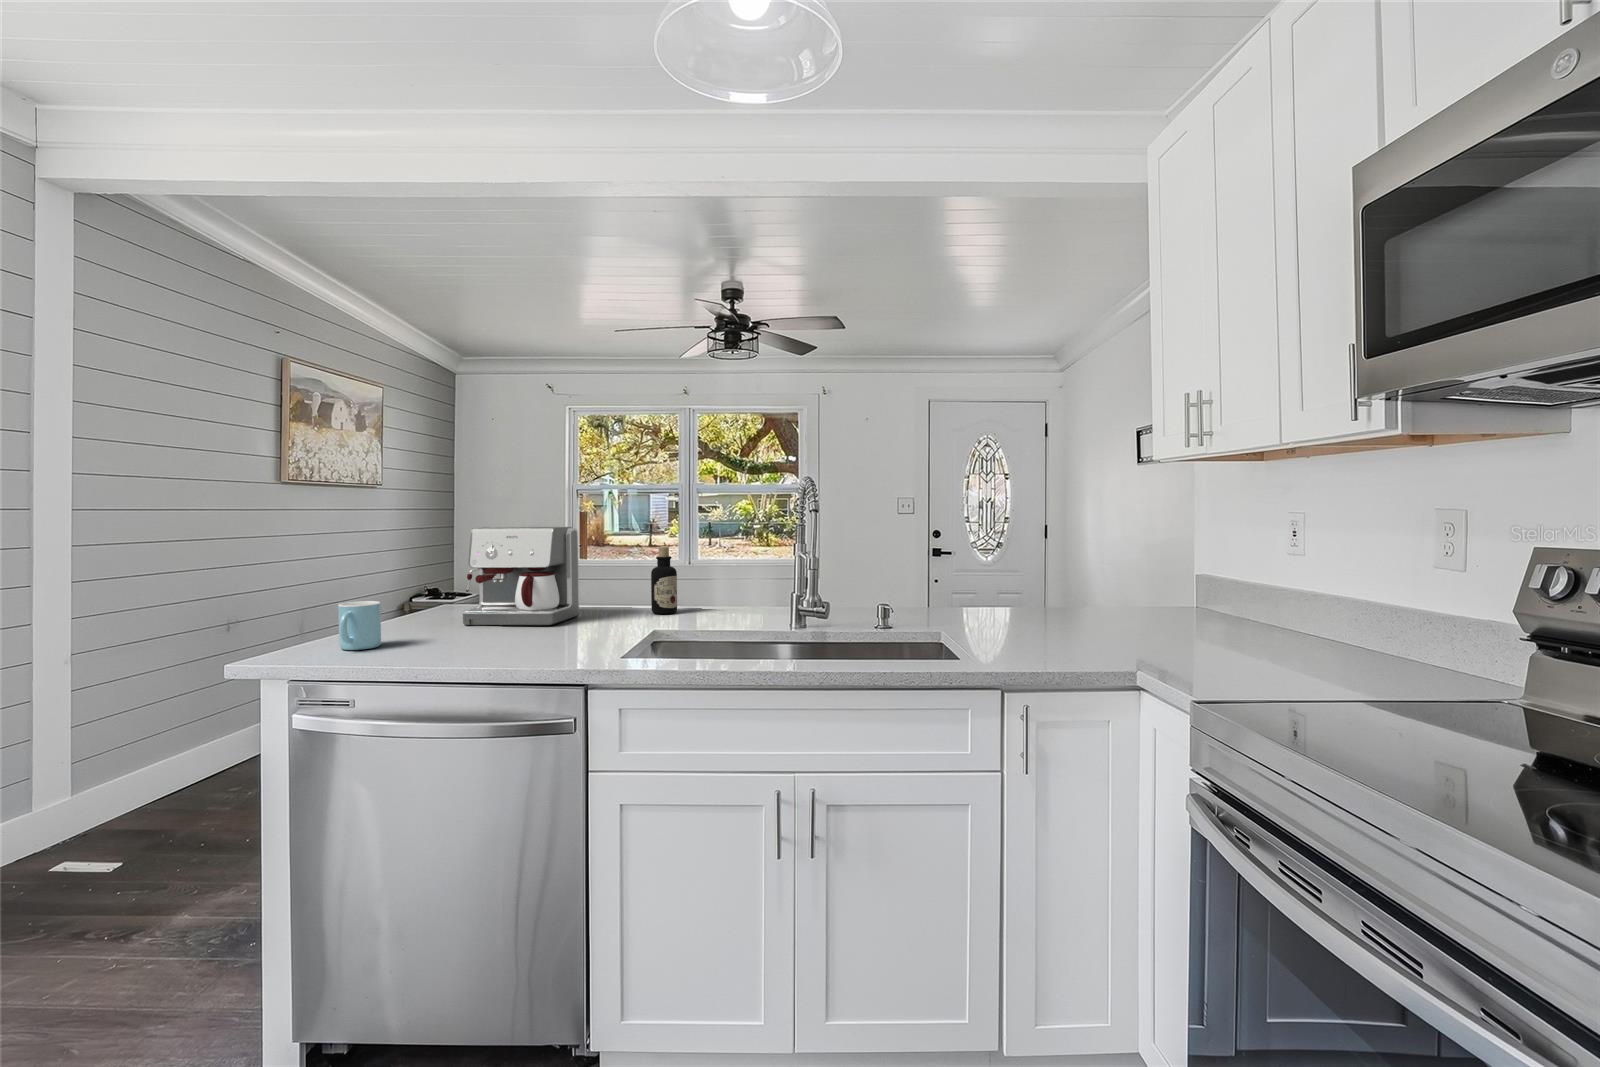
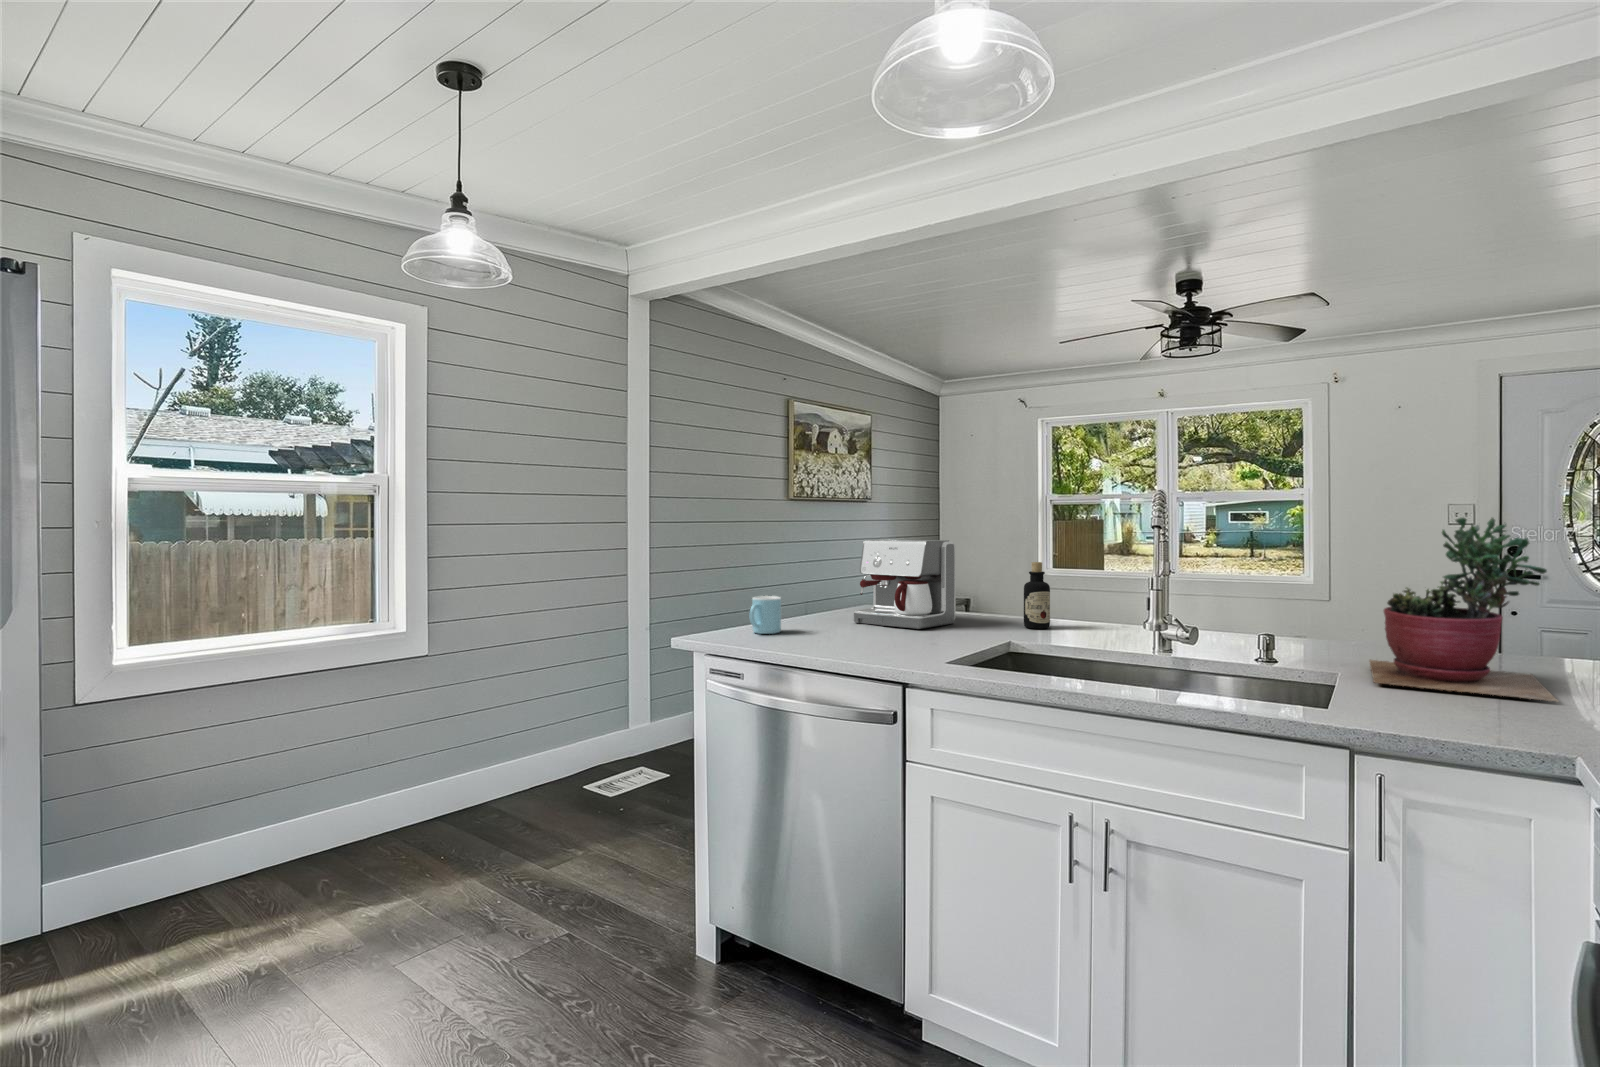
succulent plant: none [947,501,1079,634] -> present [1370,517,1558,701]

